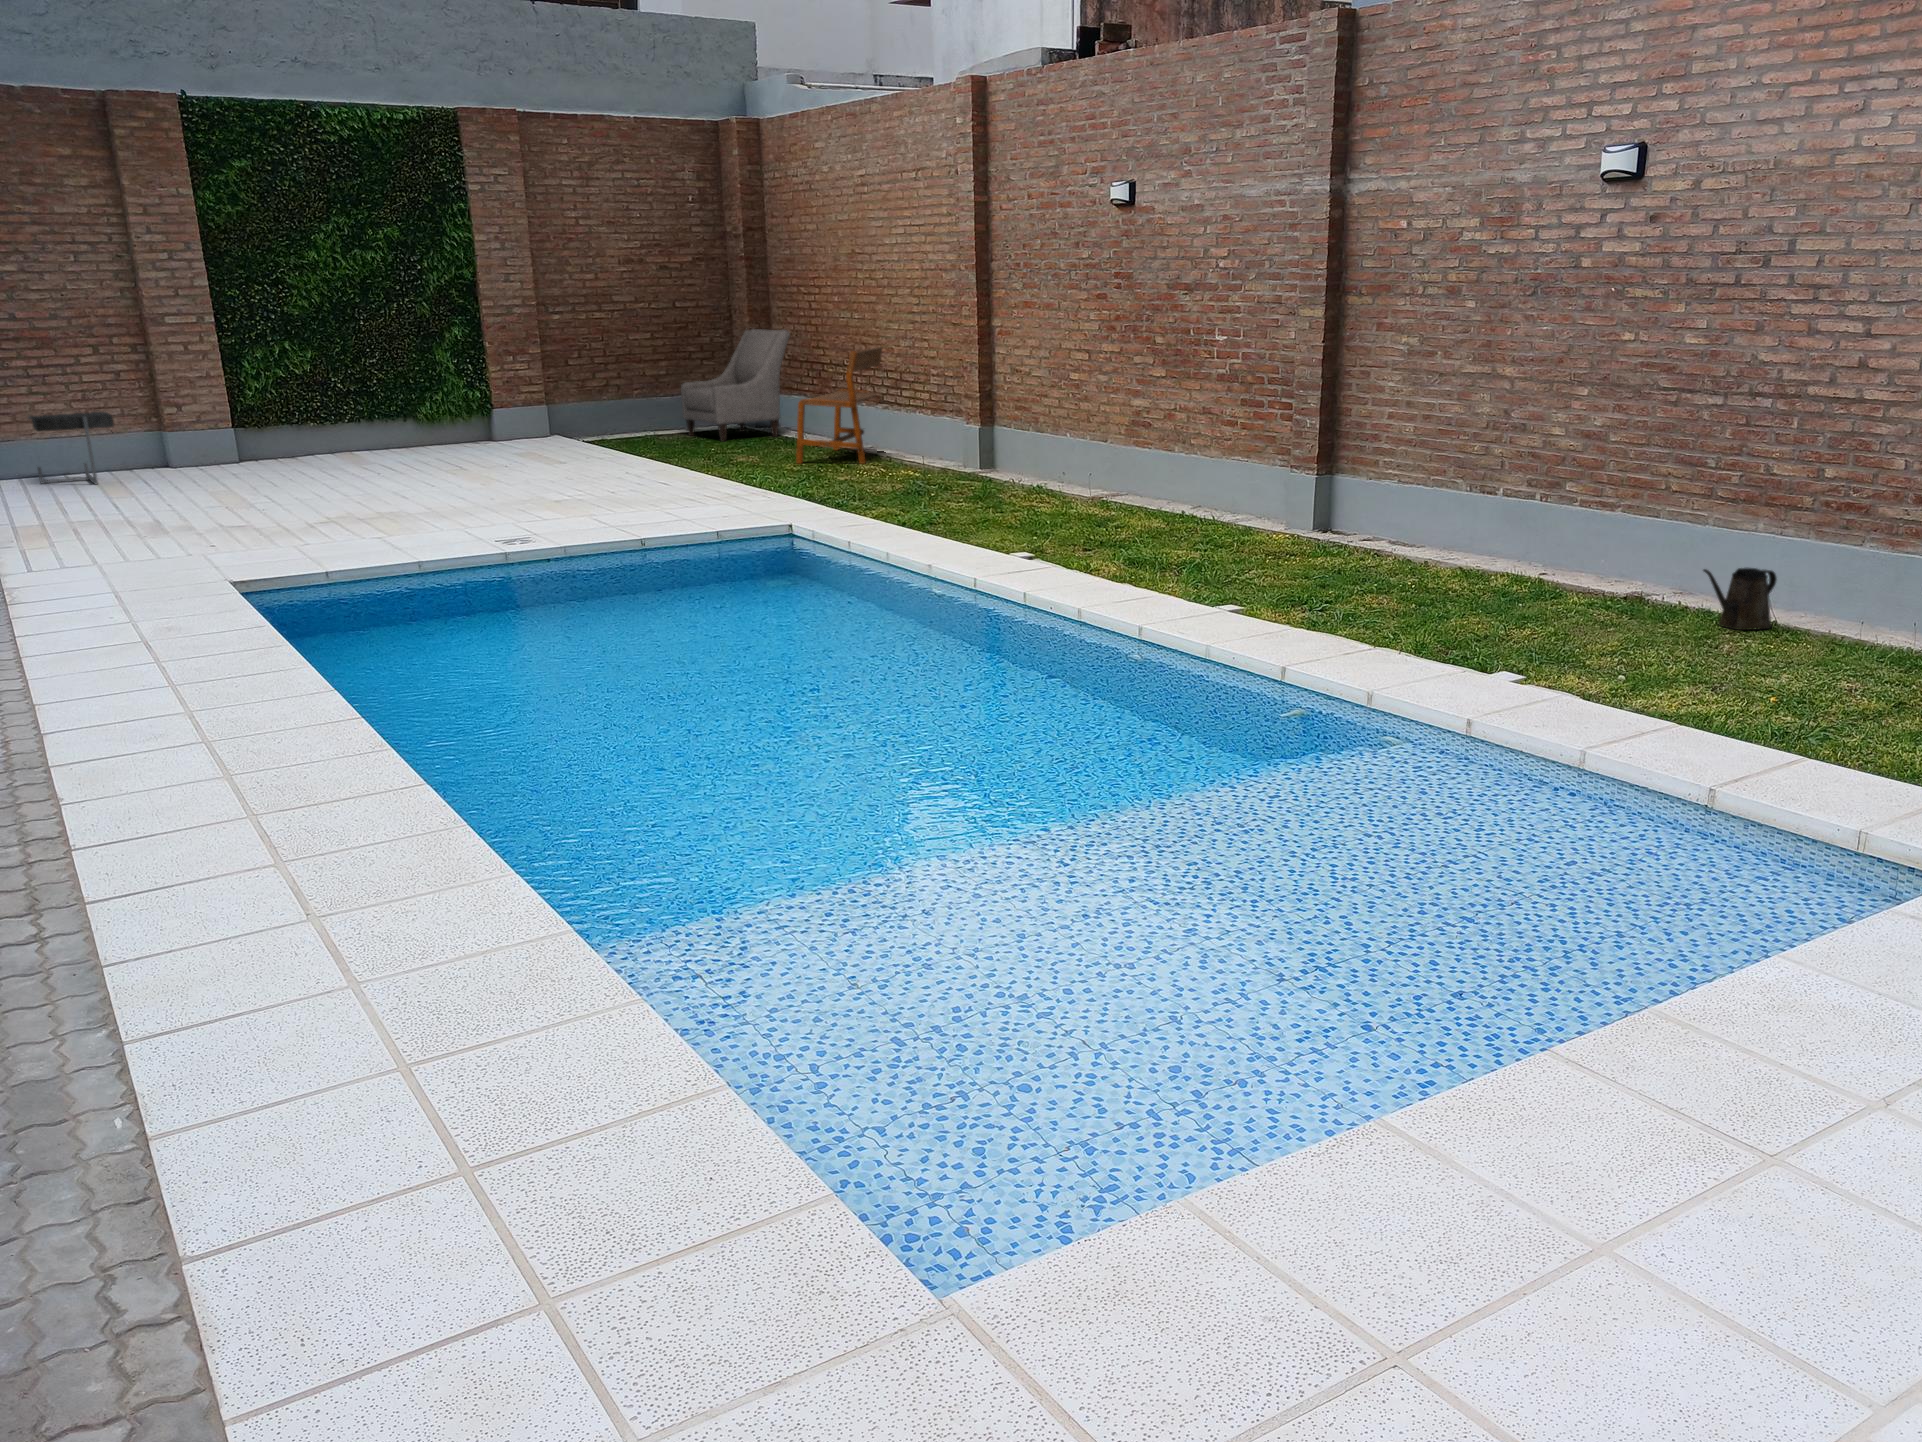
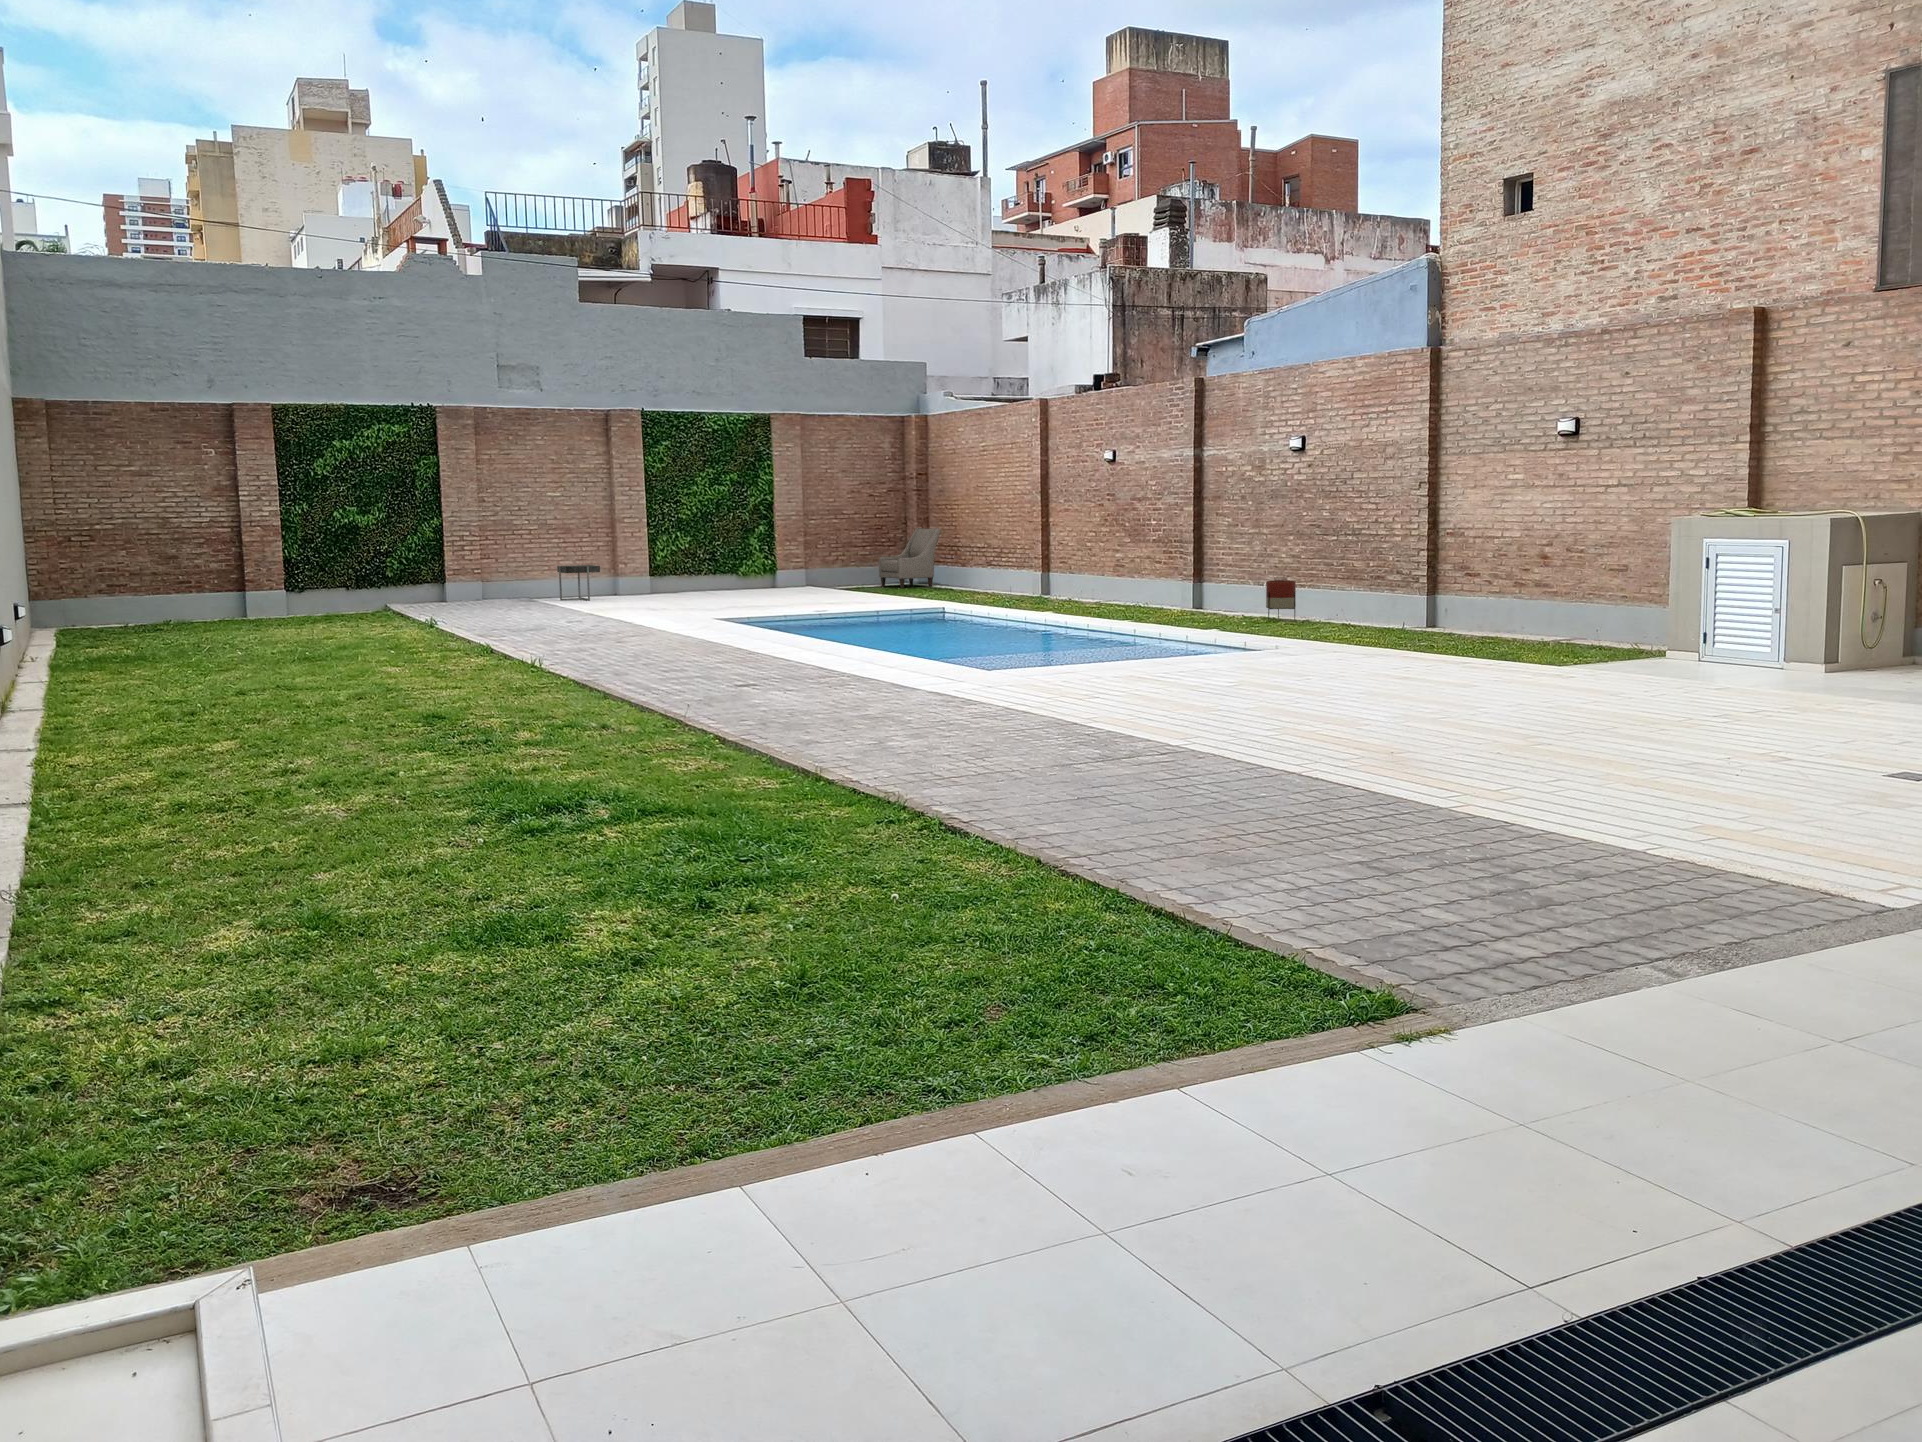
bench: present [796,347,882,464] -> none [944,534,998,594]
planter: none [1520,492,1594,590] -> present [1266,580,1296,620]
watering can: present [1703,568,1777,630] -> none [1319,601,1357,627]

